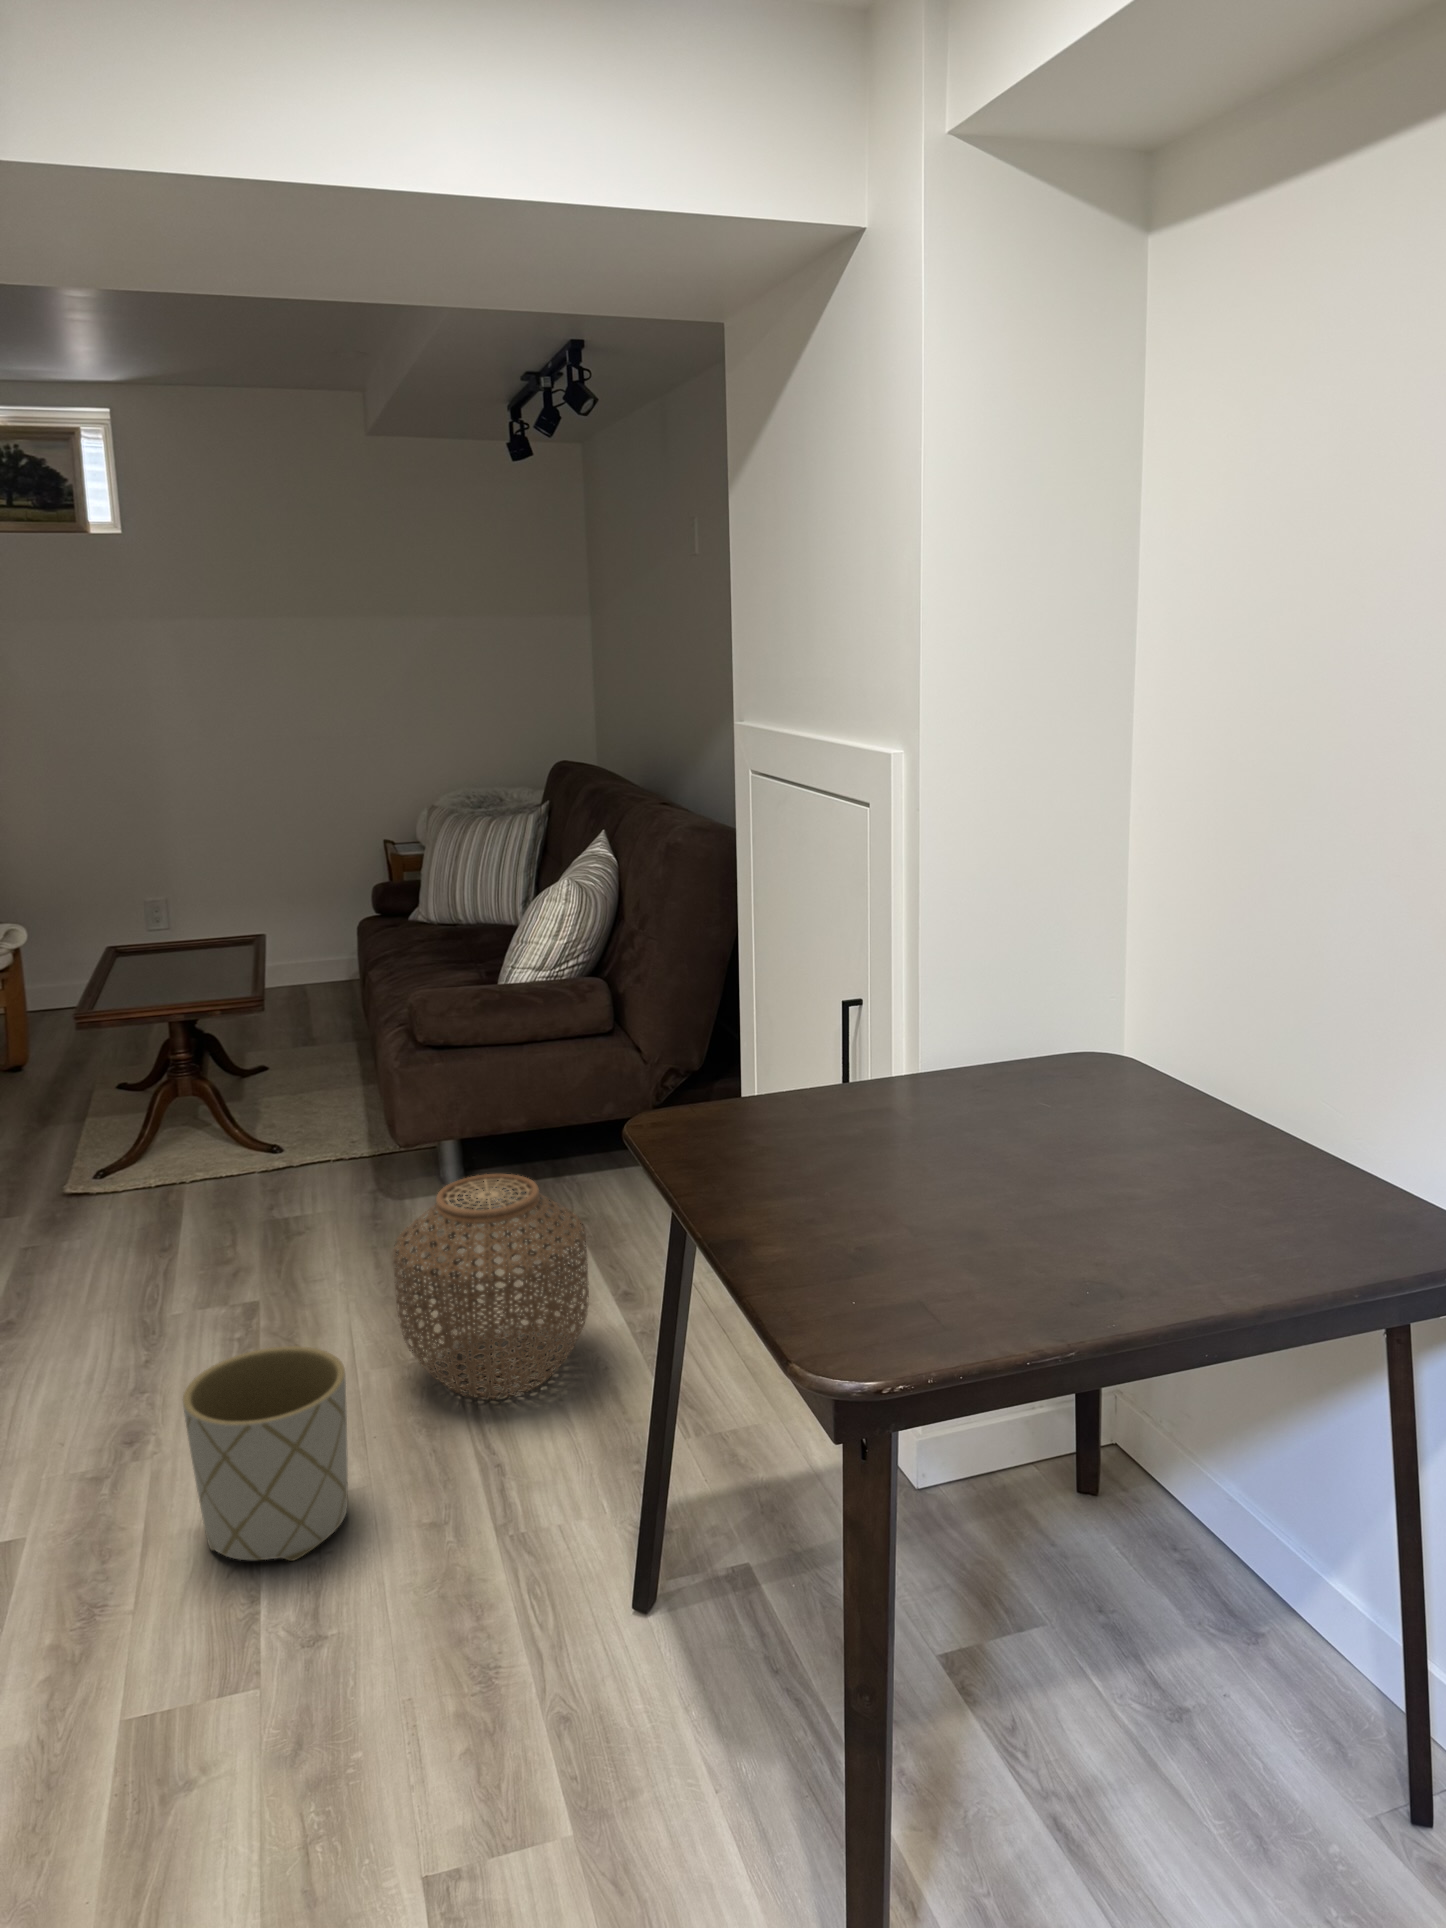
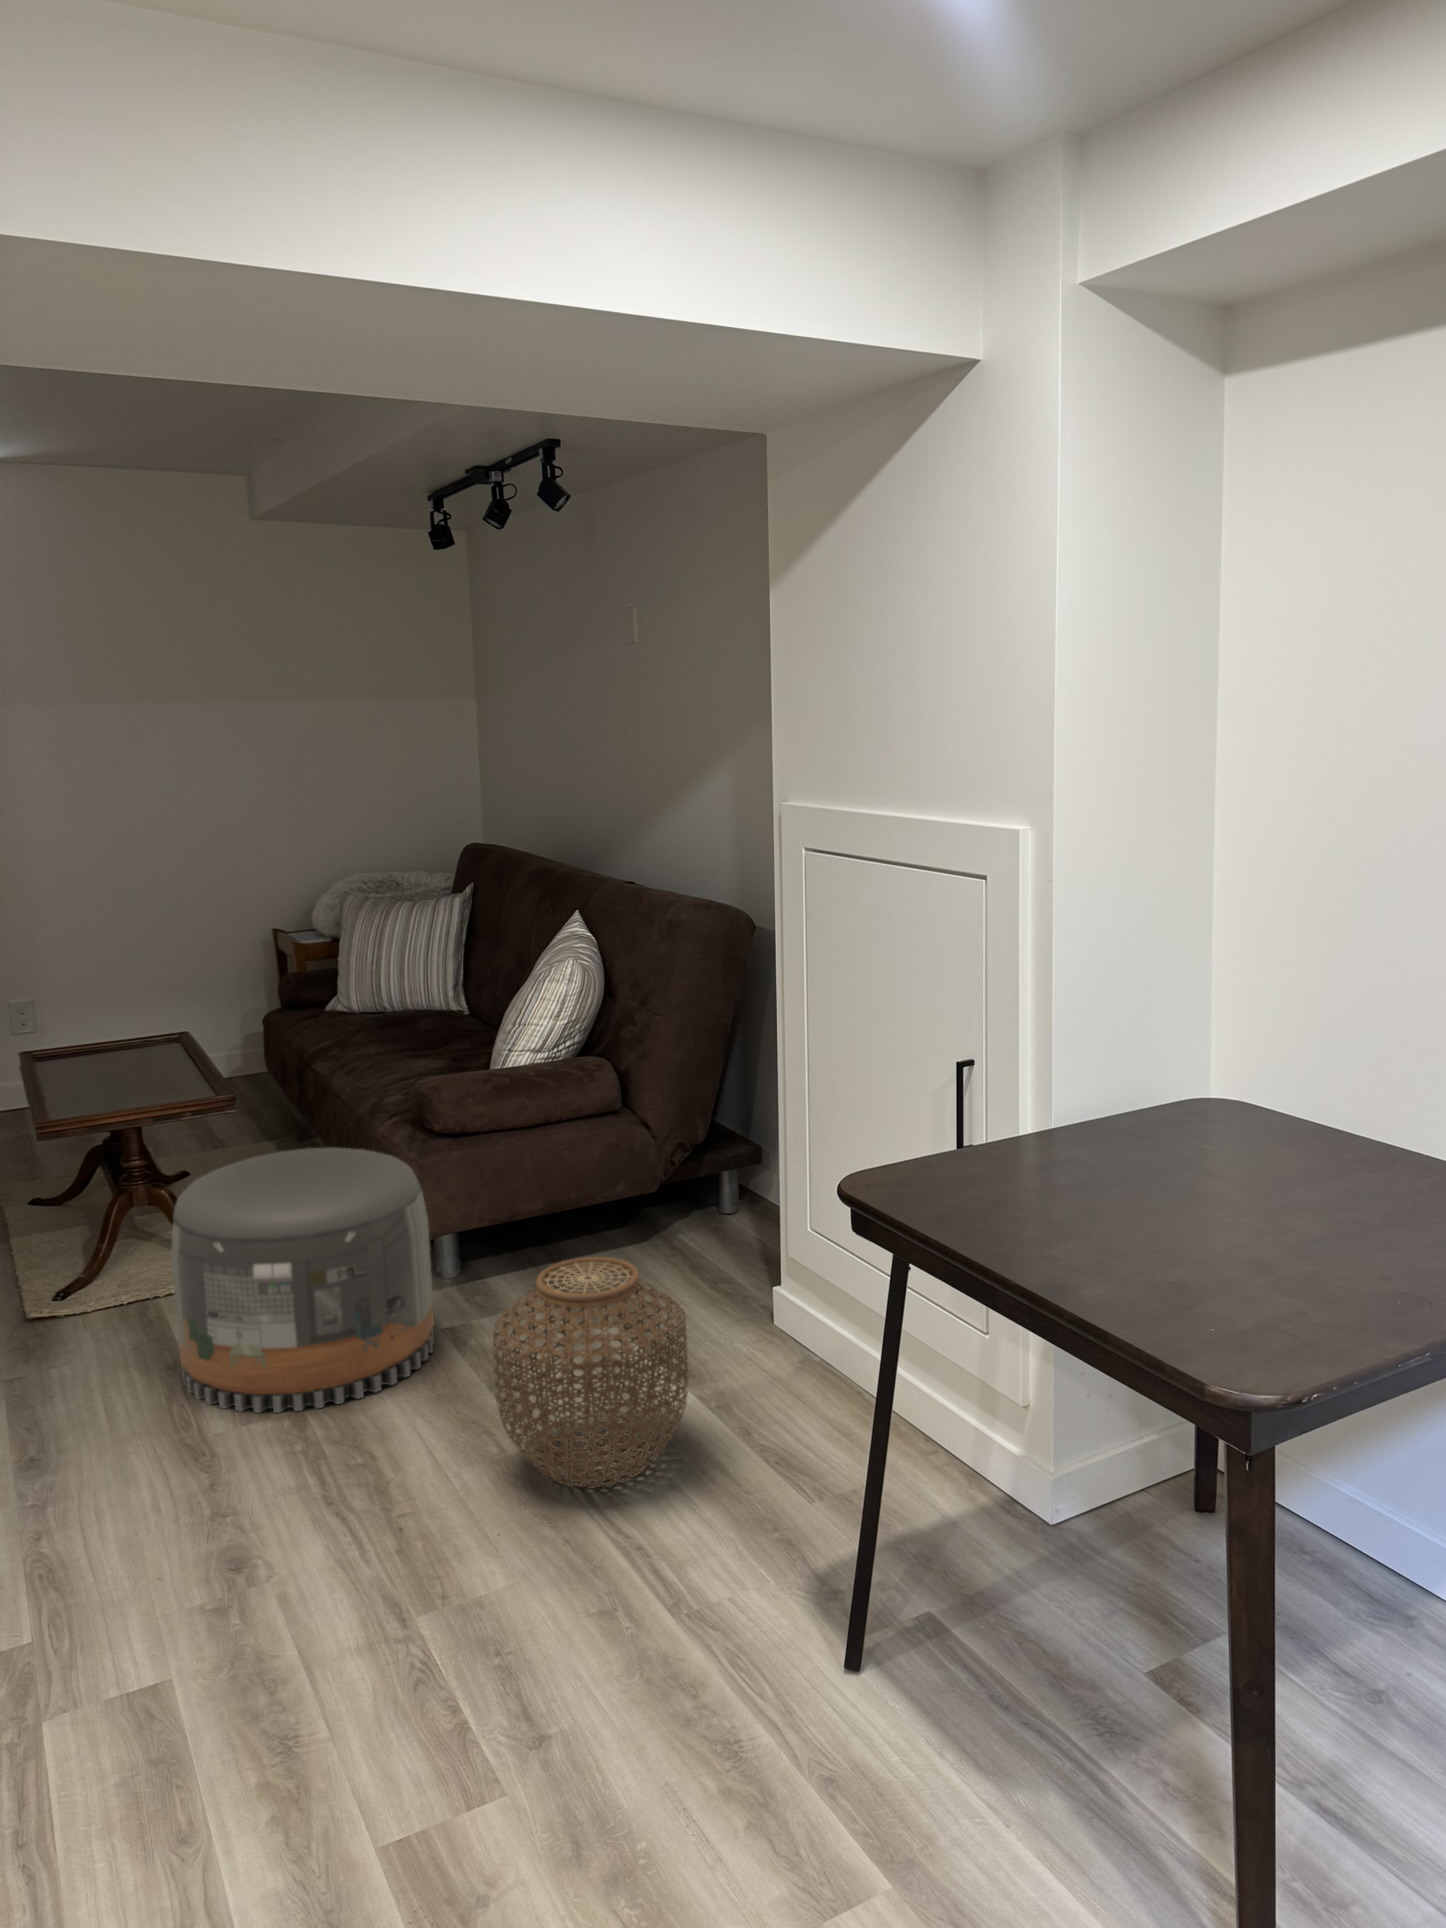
pouf: none [151,1053,407,1300] -> present [171,1147,434,1413]
planter: present [183,1346,348,1561] -> none [350,1443,511,1665]

